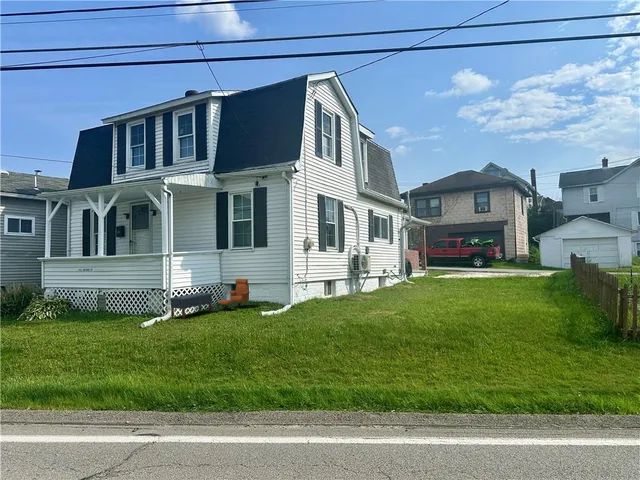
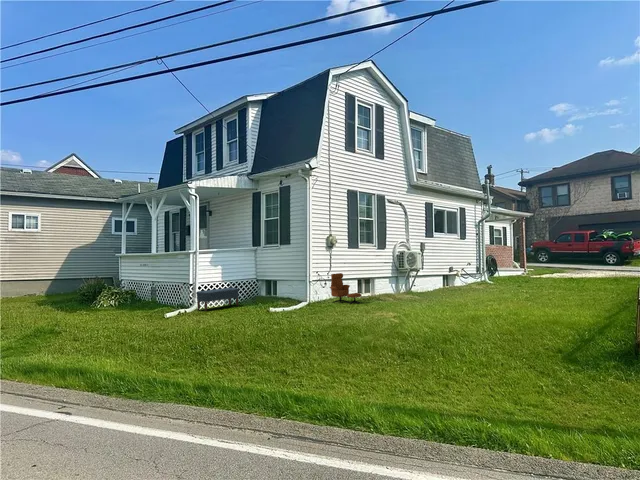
lounge chair: present [218,279,250,311] -> present [330,273,362,304]

